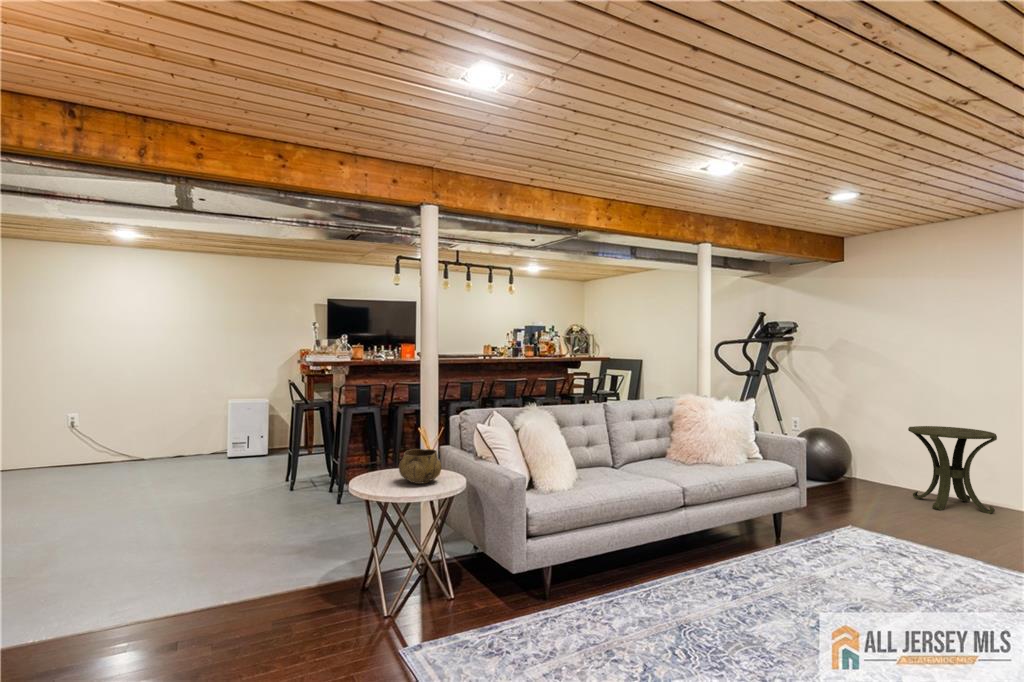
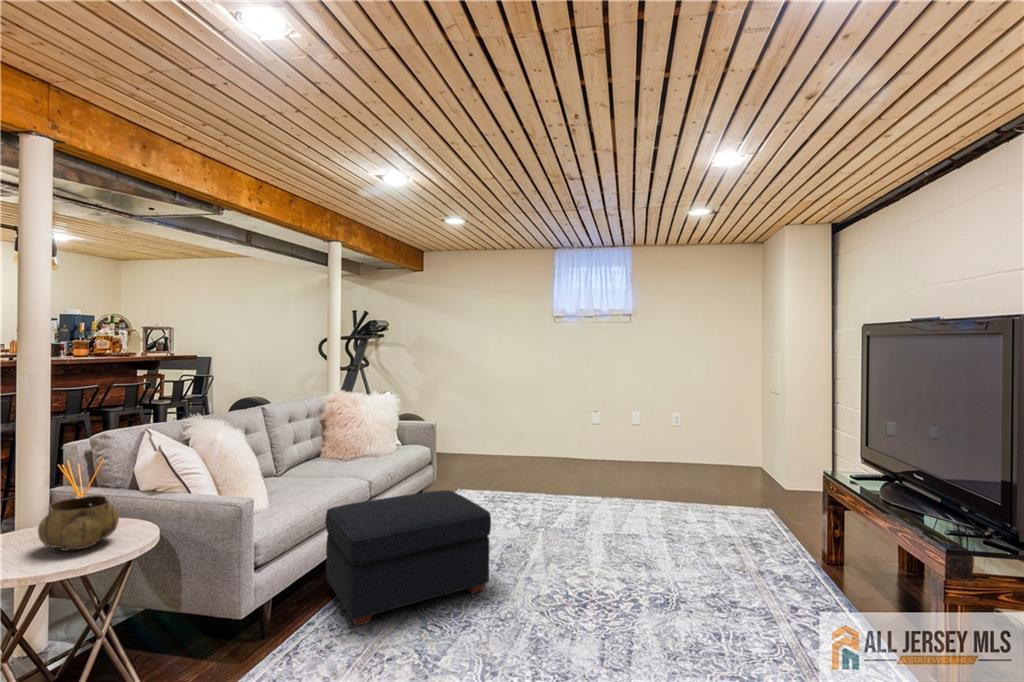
side table: present [908,426,997,513] -> none [472,404,522,464]
ottoman: none [606,502,783,643] -> present [325,490,491,626]

